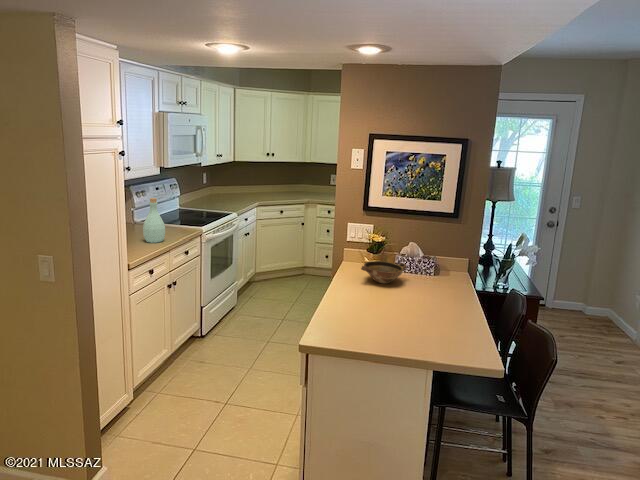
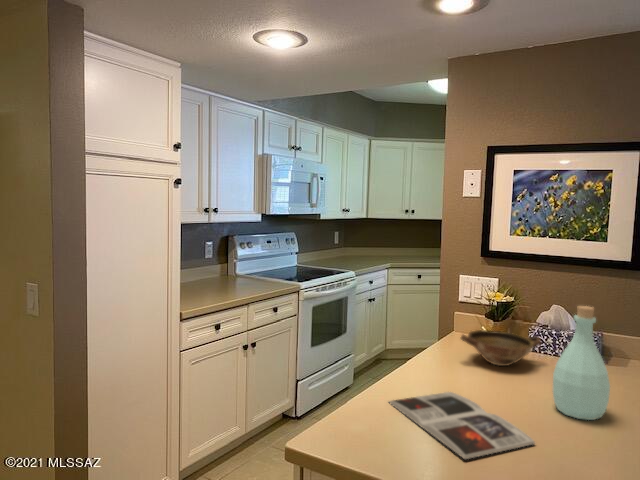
bottle: present [143,198,165,243] -> present [553,306,610,420]
magazine: none [335,303,421,337] -> present [389,392,535,459]

